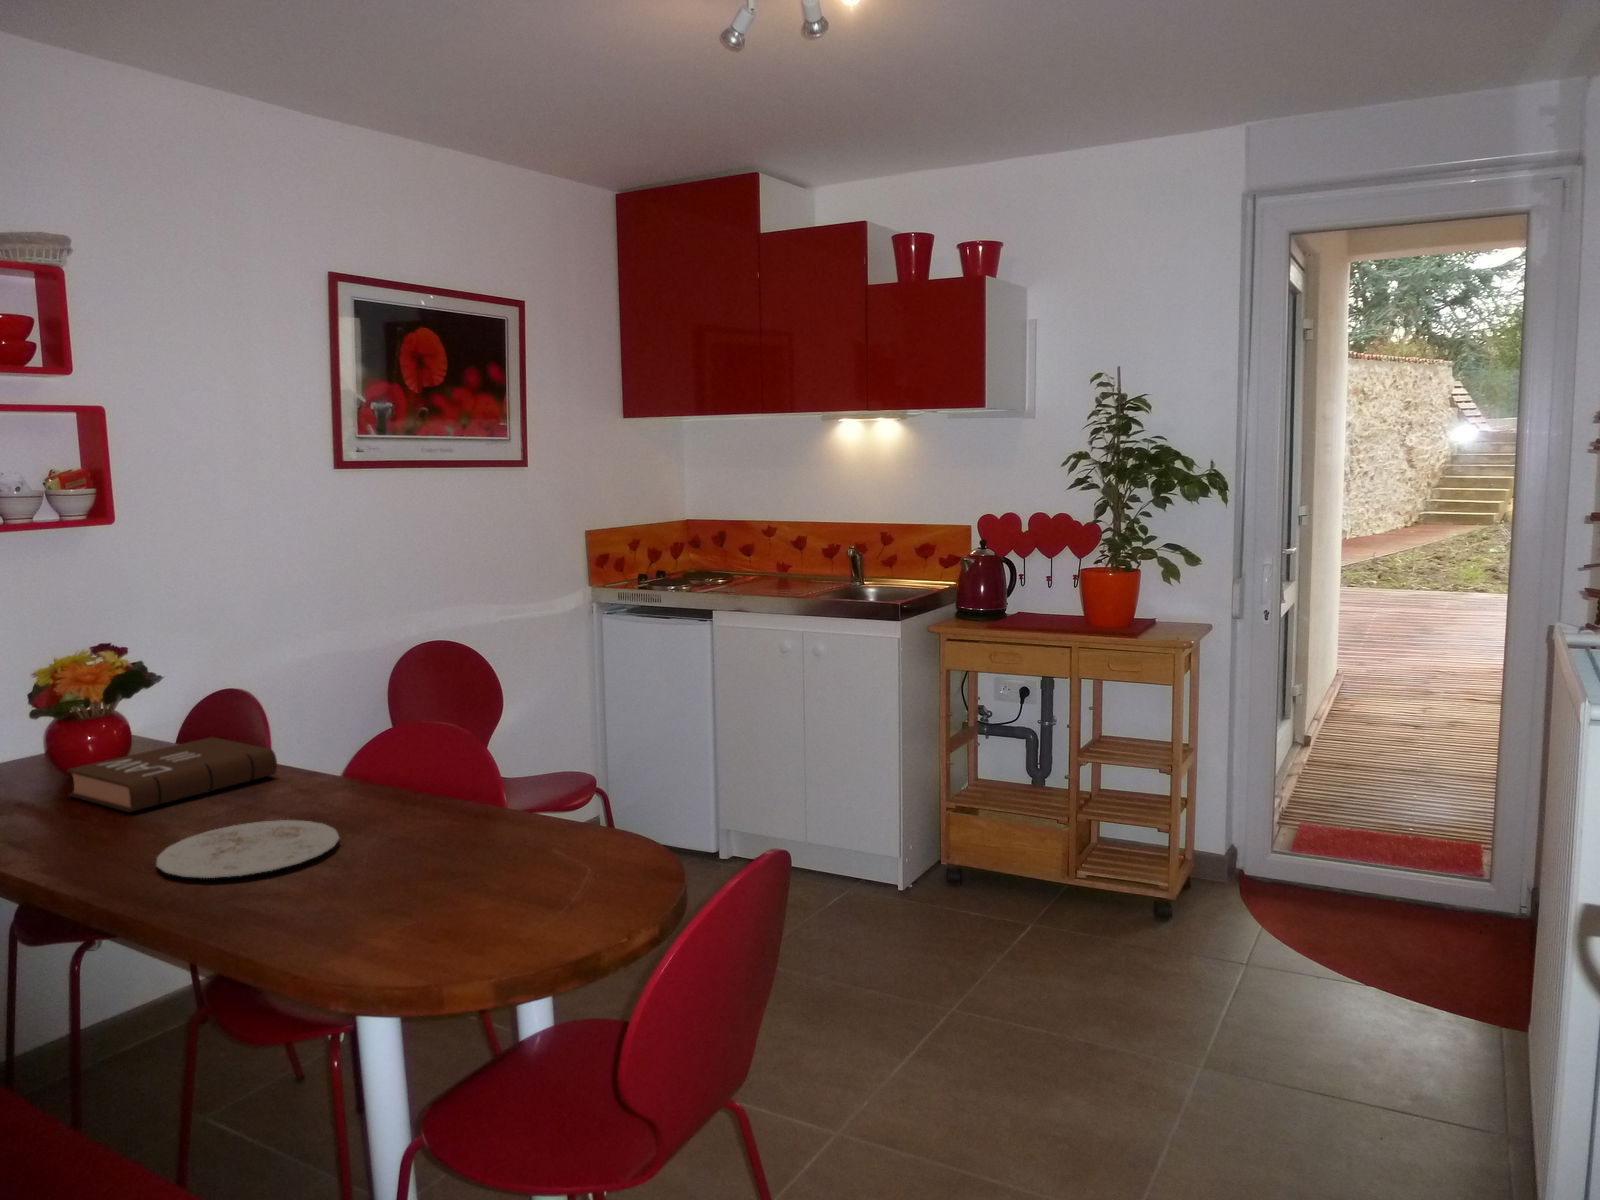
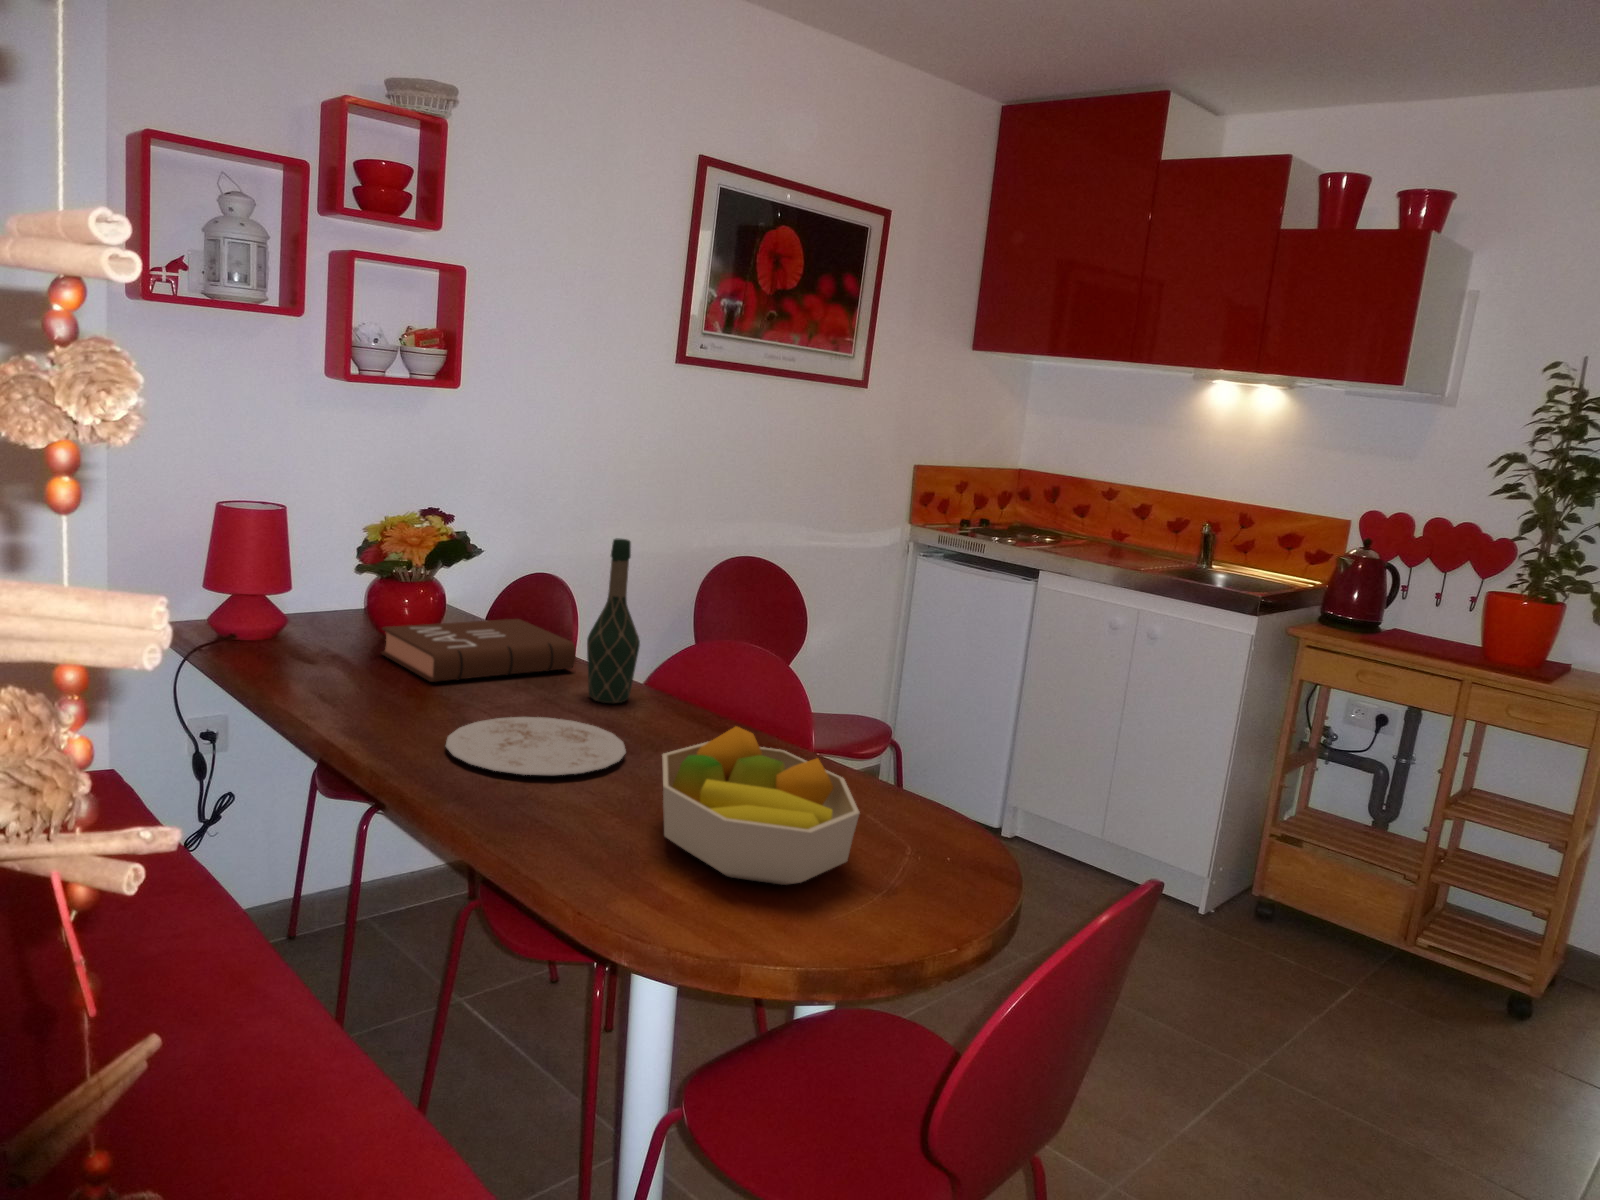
wine bottle: none [286,643,339,799] -> present [587,538,640,703]
fruit bowl: none [373,791,557,922] -> present [662,726,859,885]

